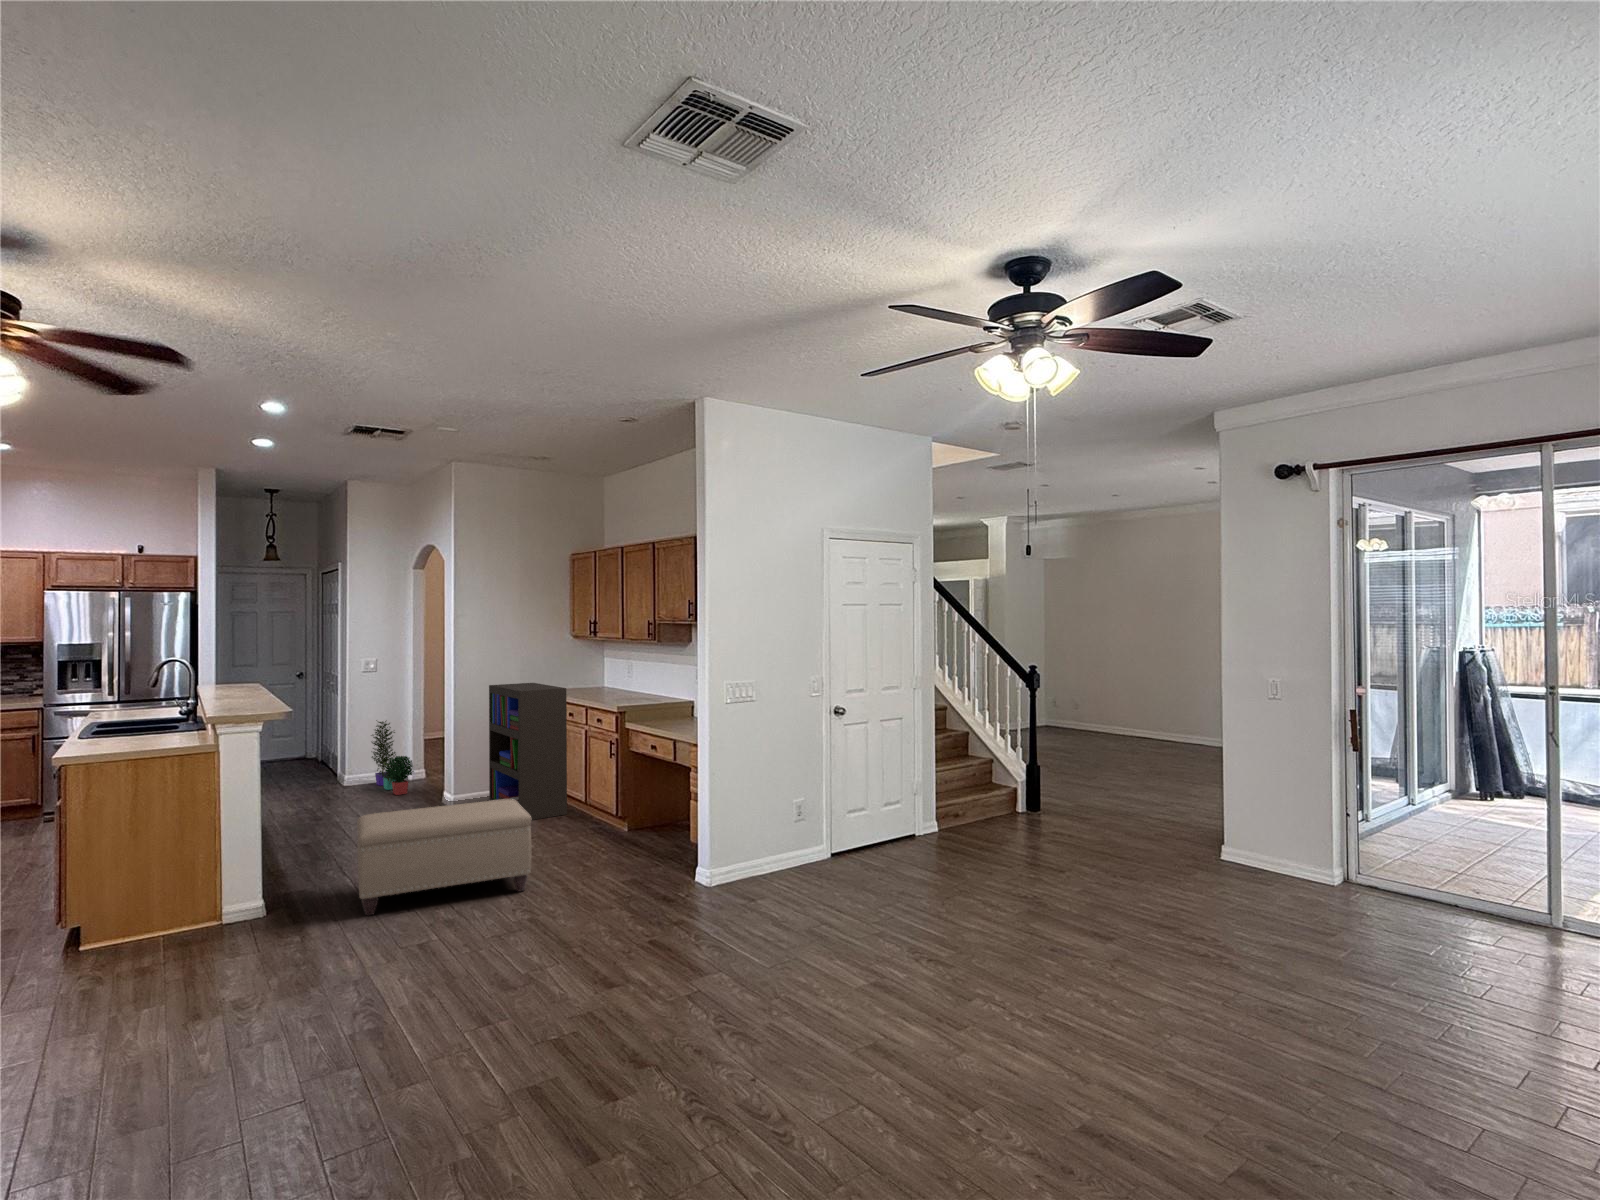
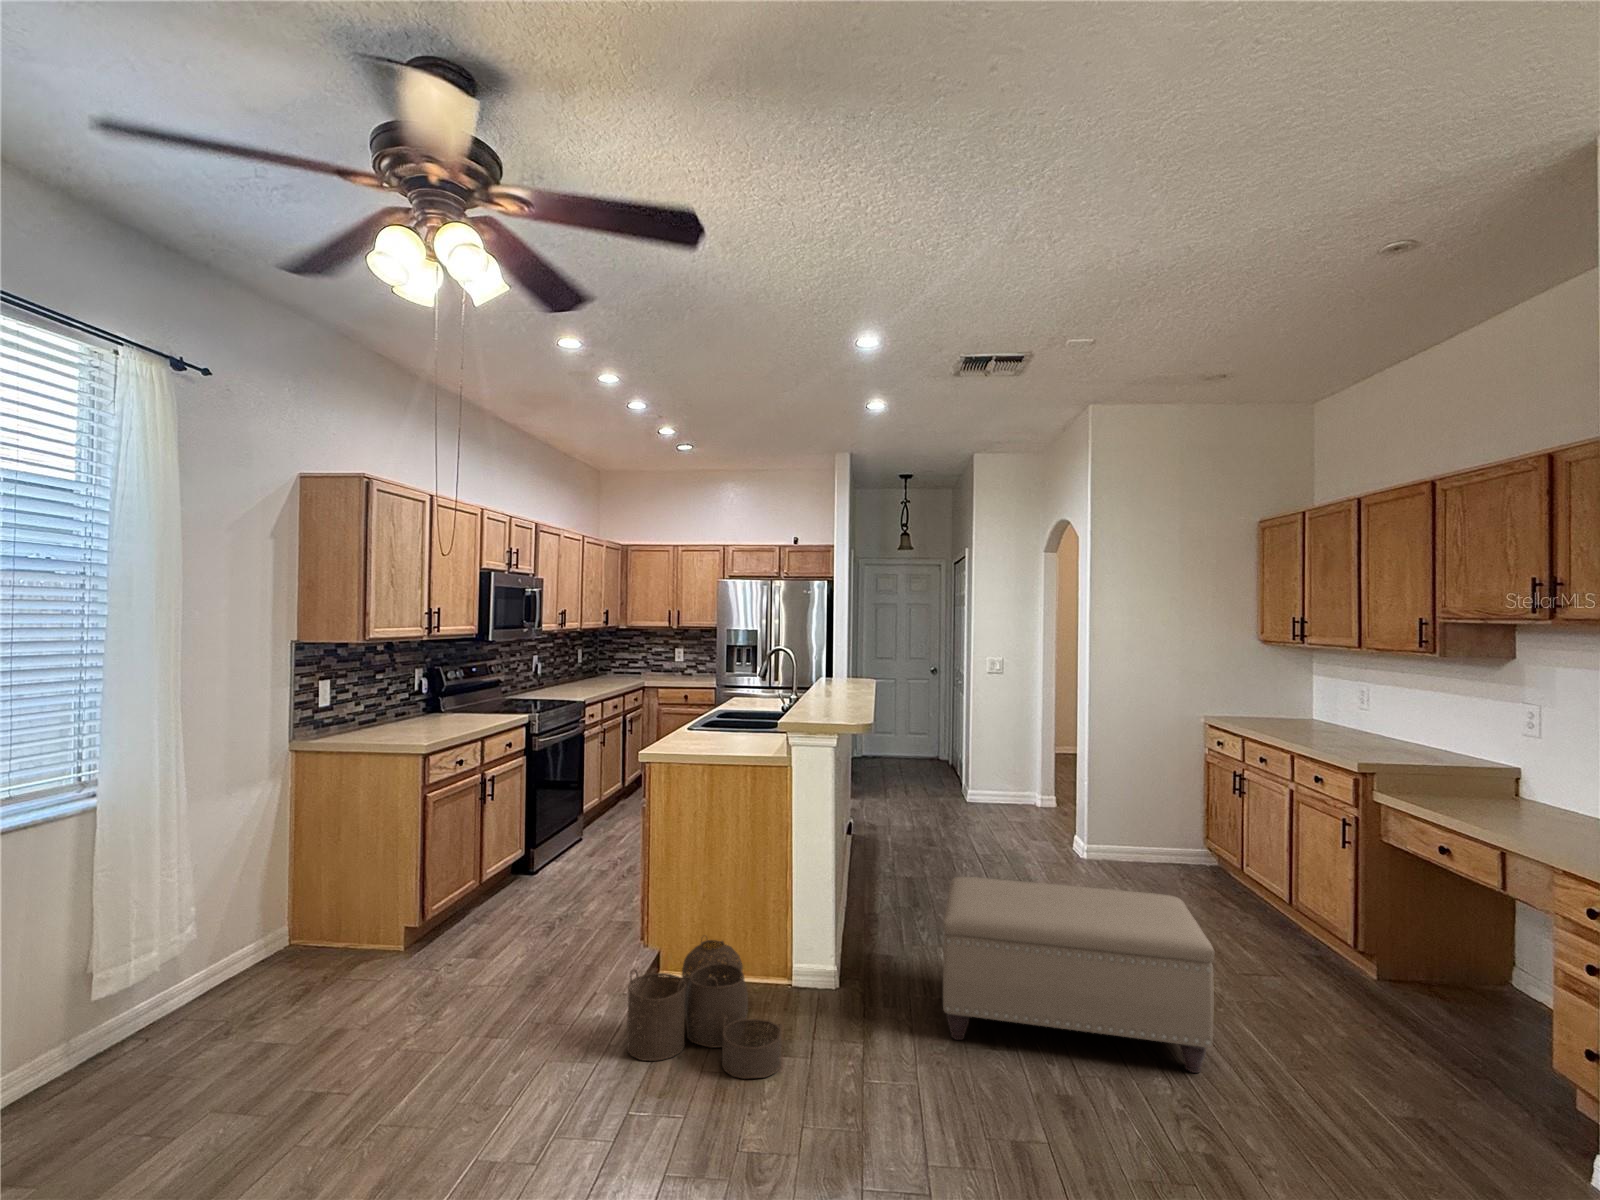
bookshelf: present [489,683,567,820] -> none [1134,702,1255,910]
potted plant: present [371,720,414,795] -> none [994,728,1041,824]
woven basket: none [86,897,238,988] -> present [627,937,782,1079]

